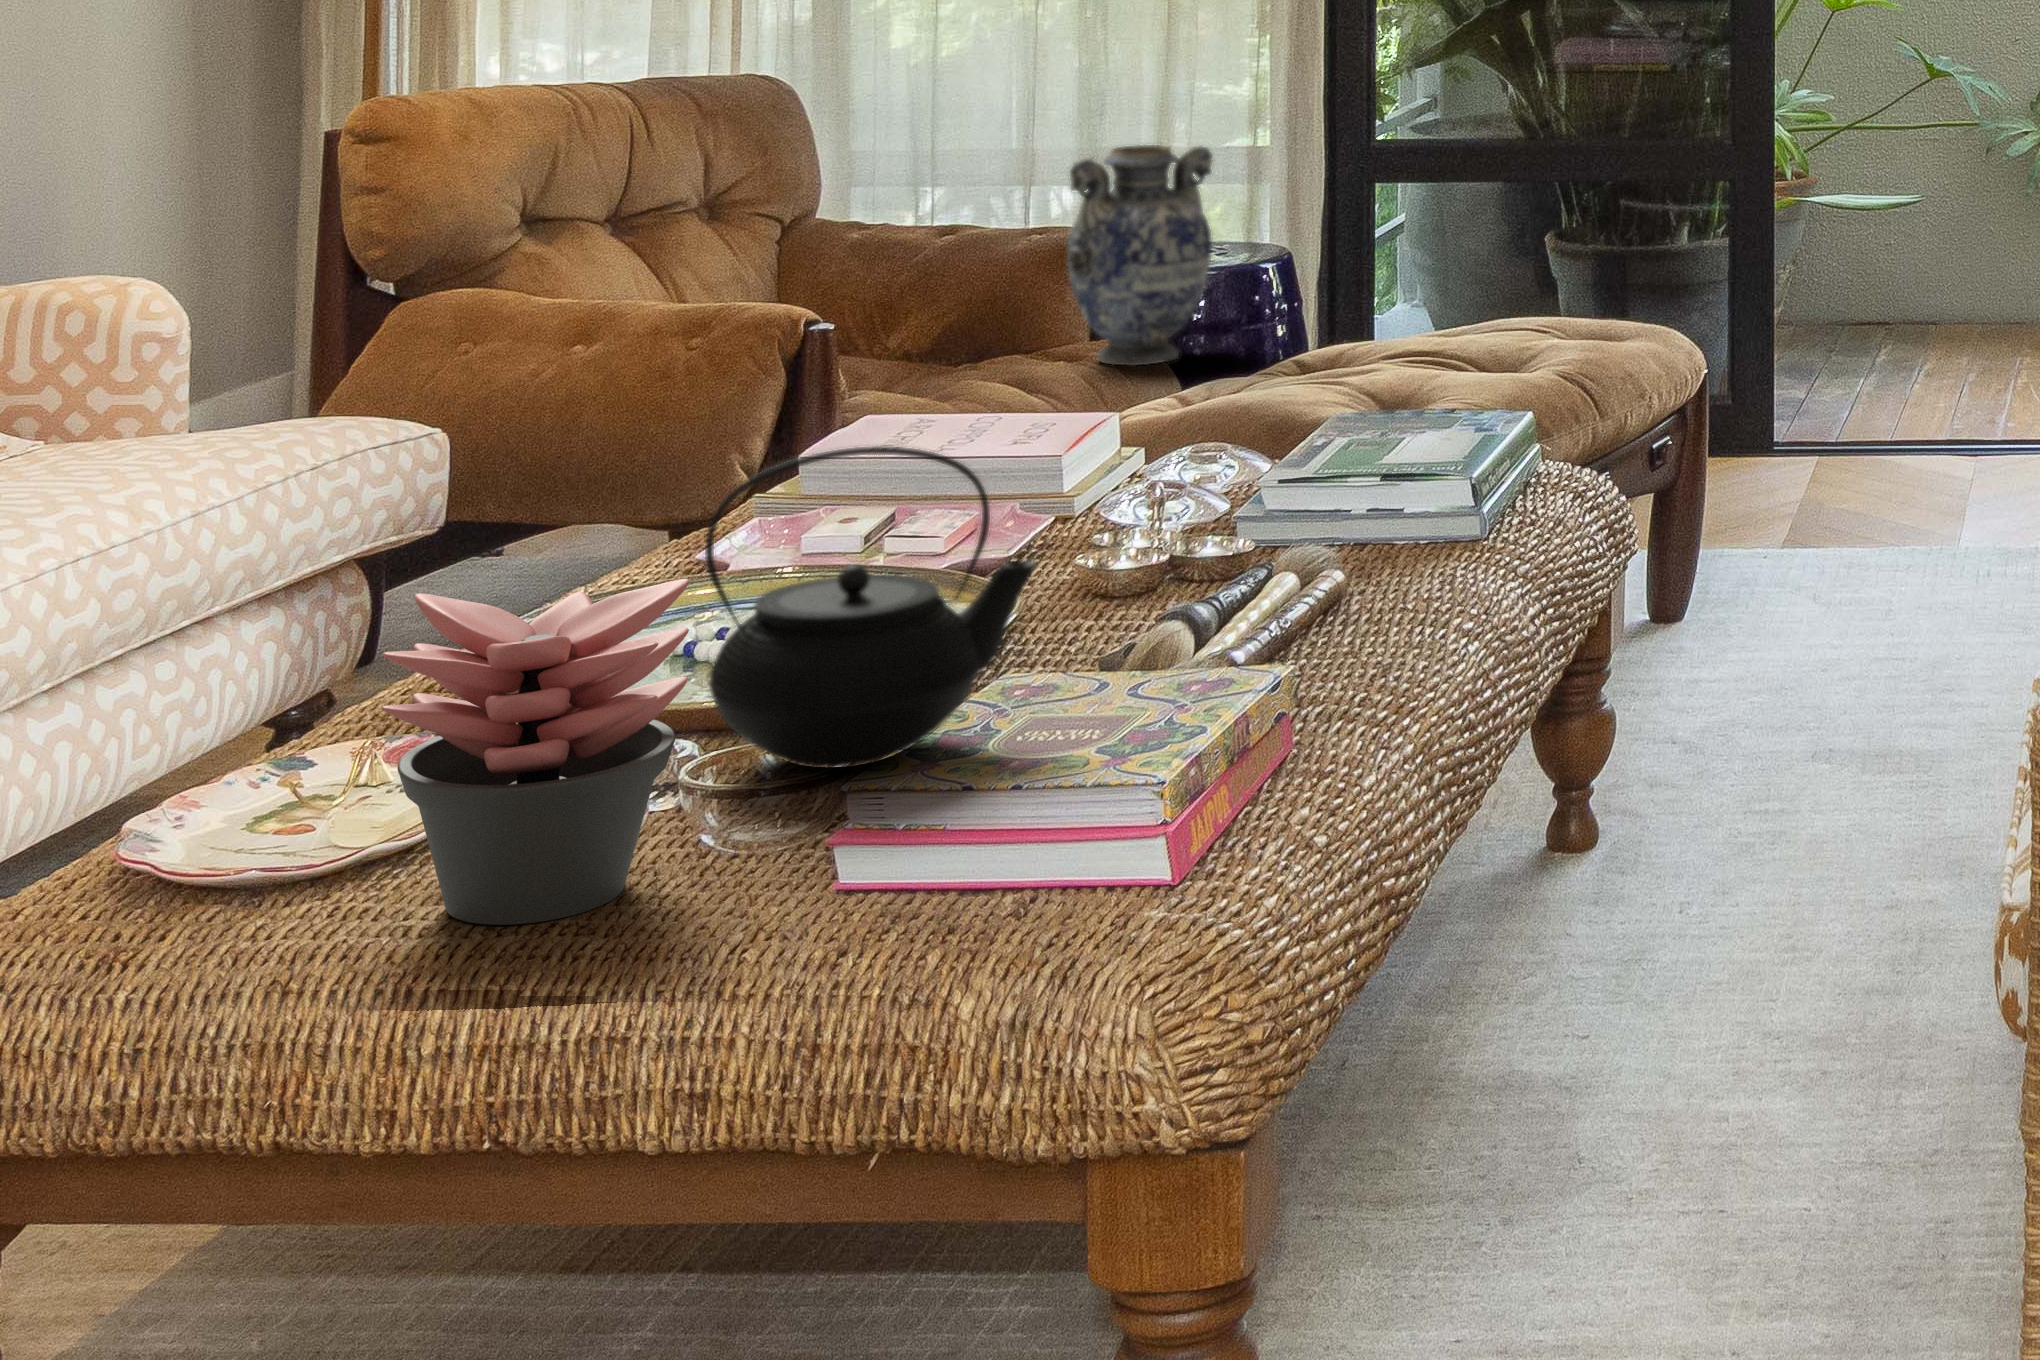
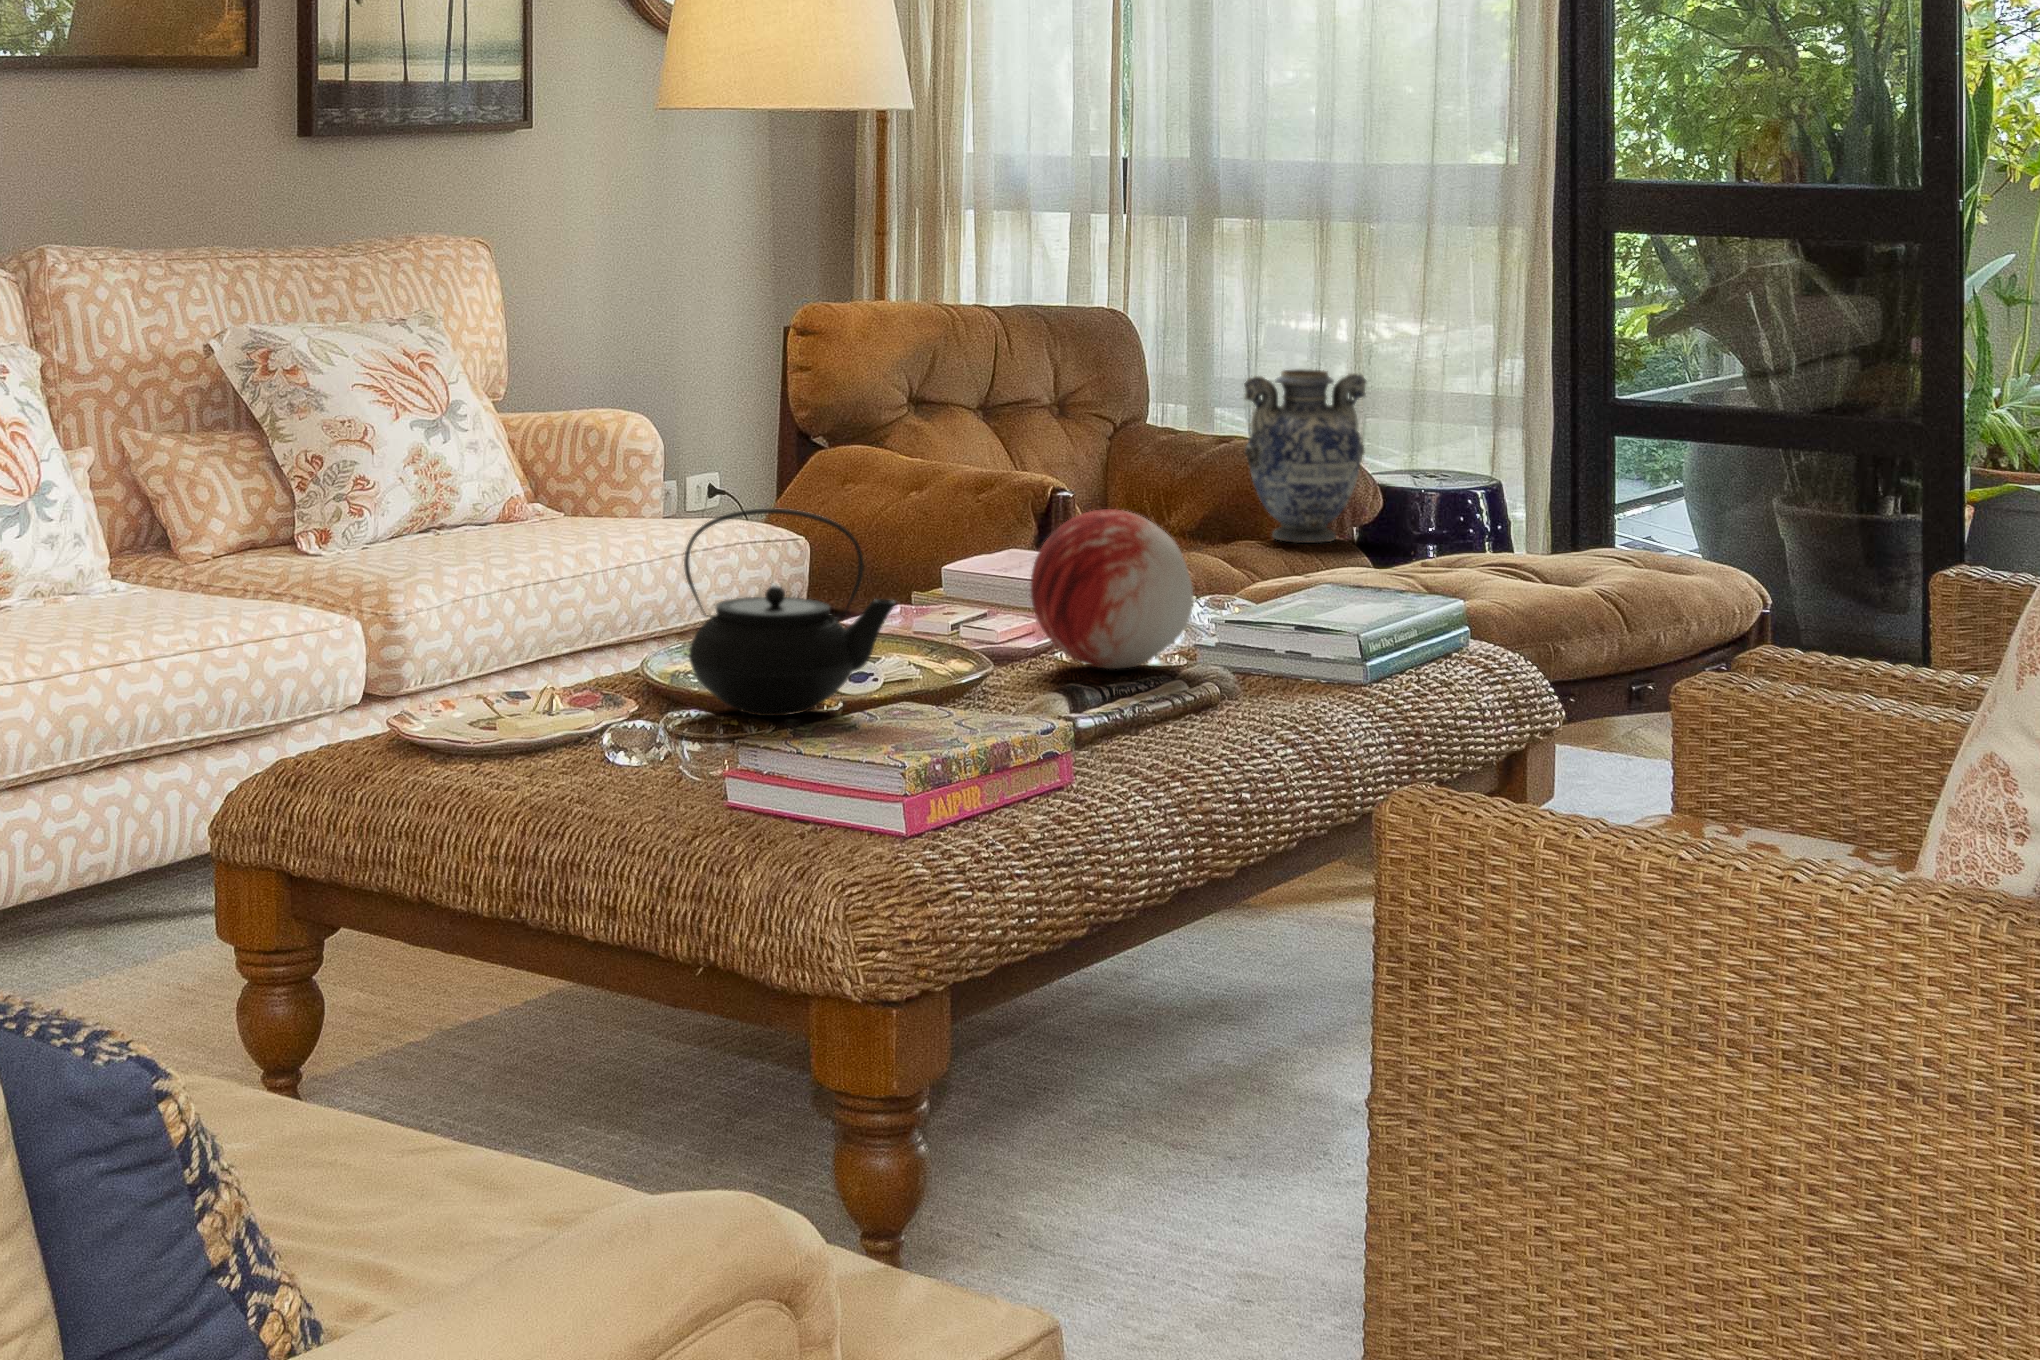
decorative orb: none [1101,378,1326,598] -> present [1031,509,1193,669]
succulent plant: present [381,579,690,925] -> none [445,556,624,755]

